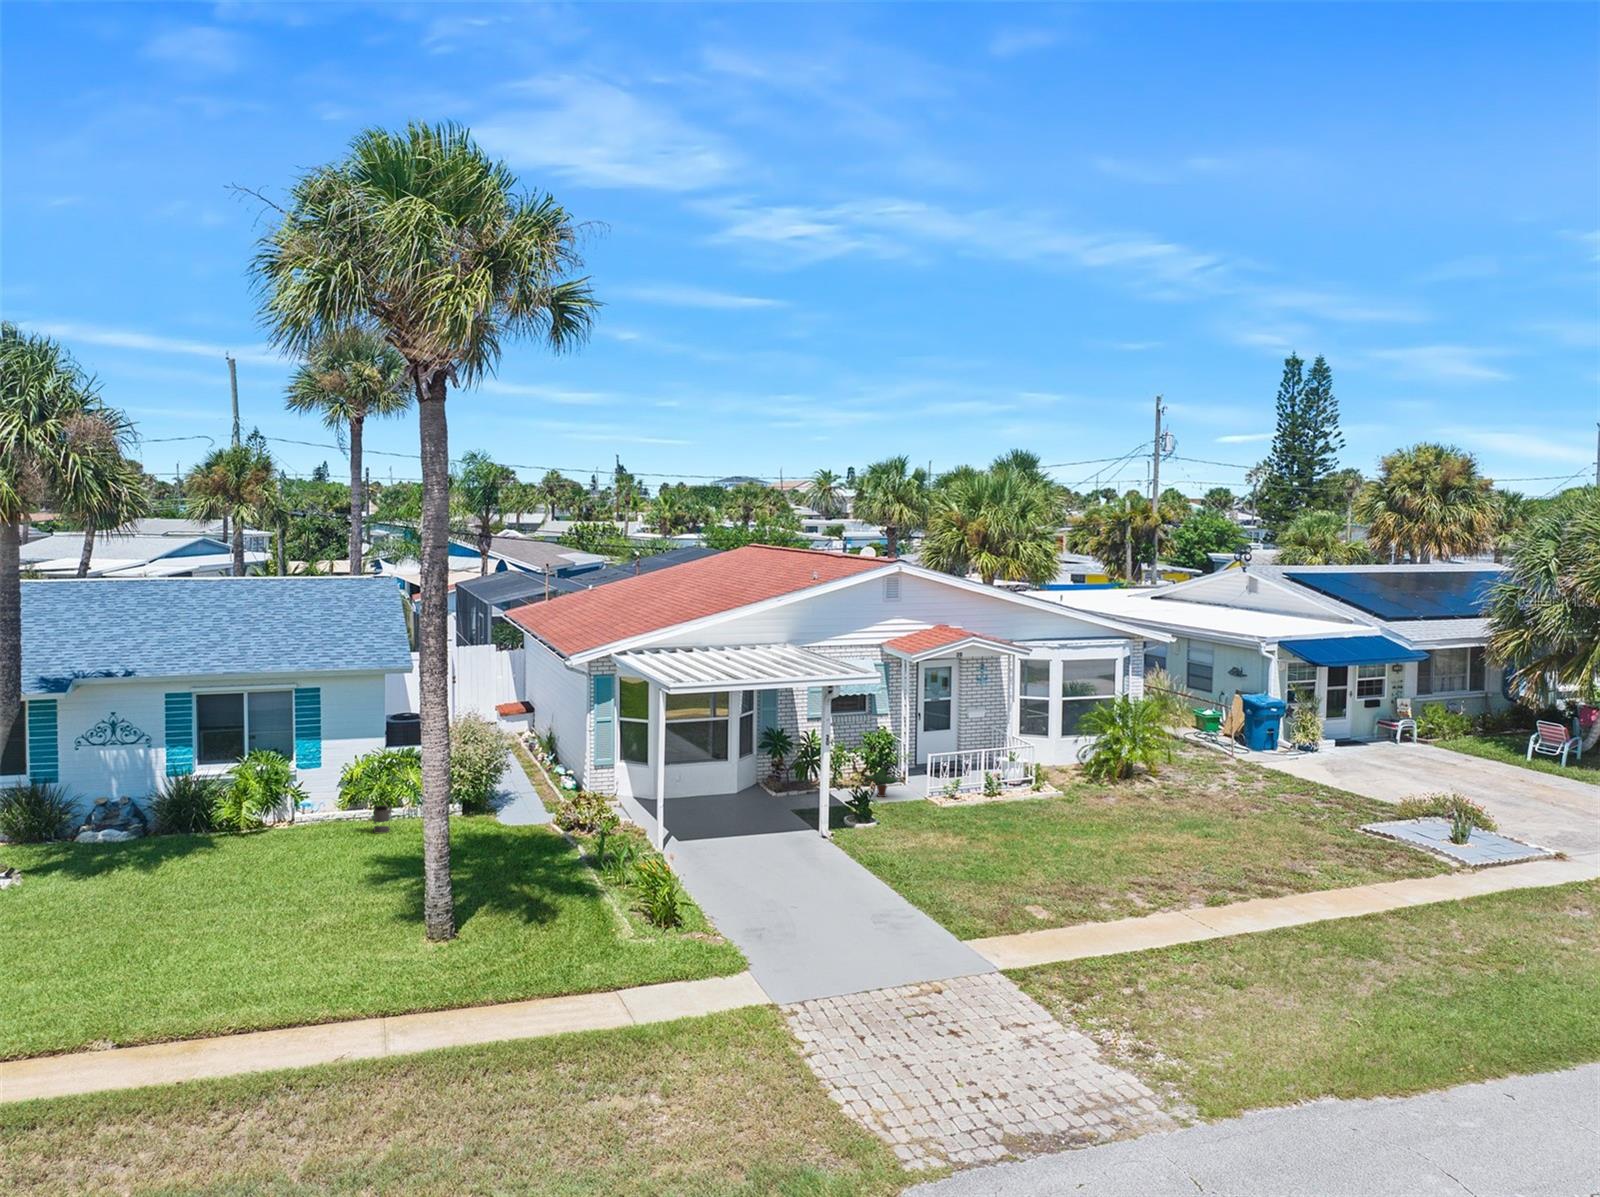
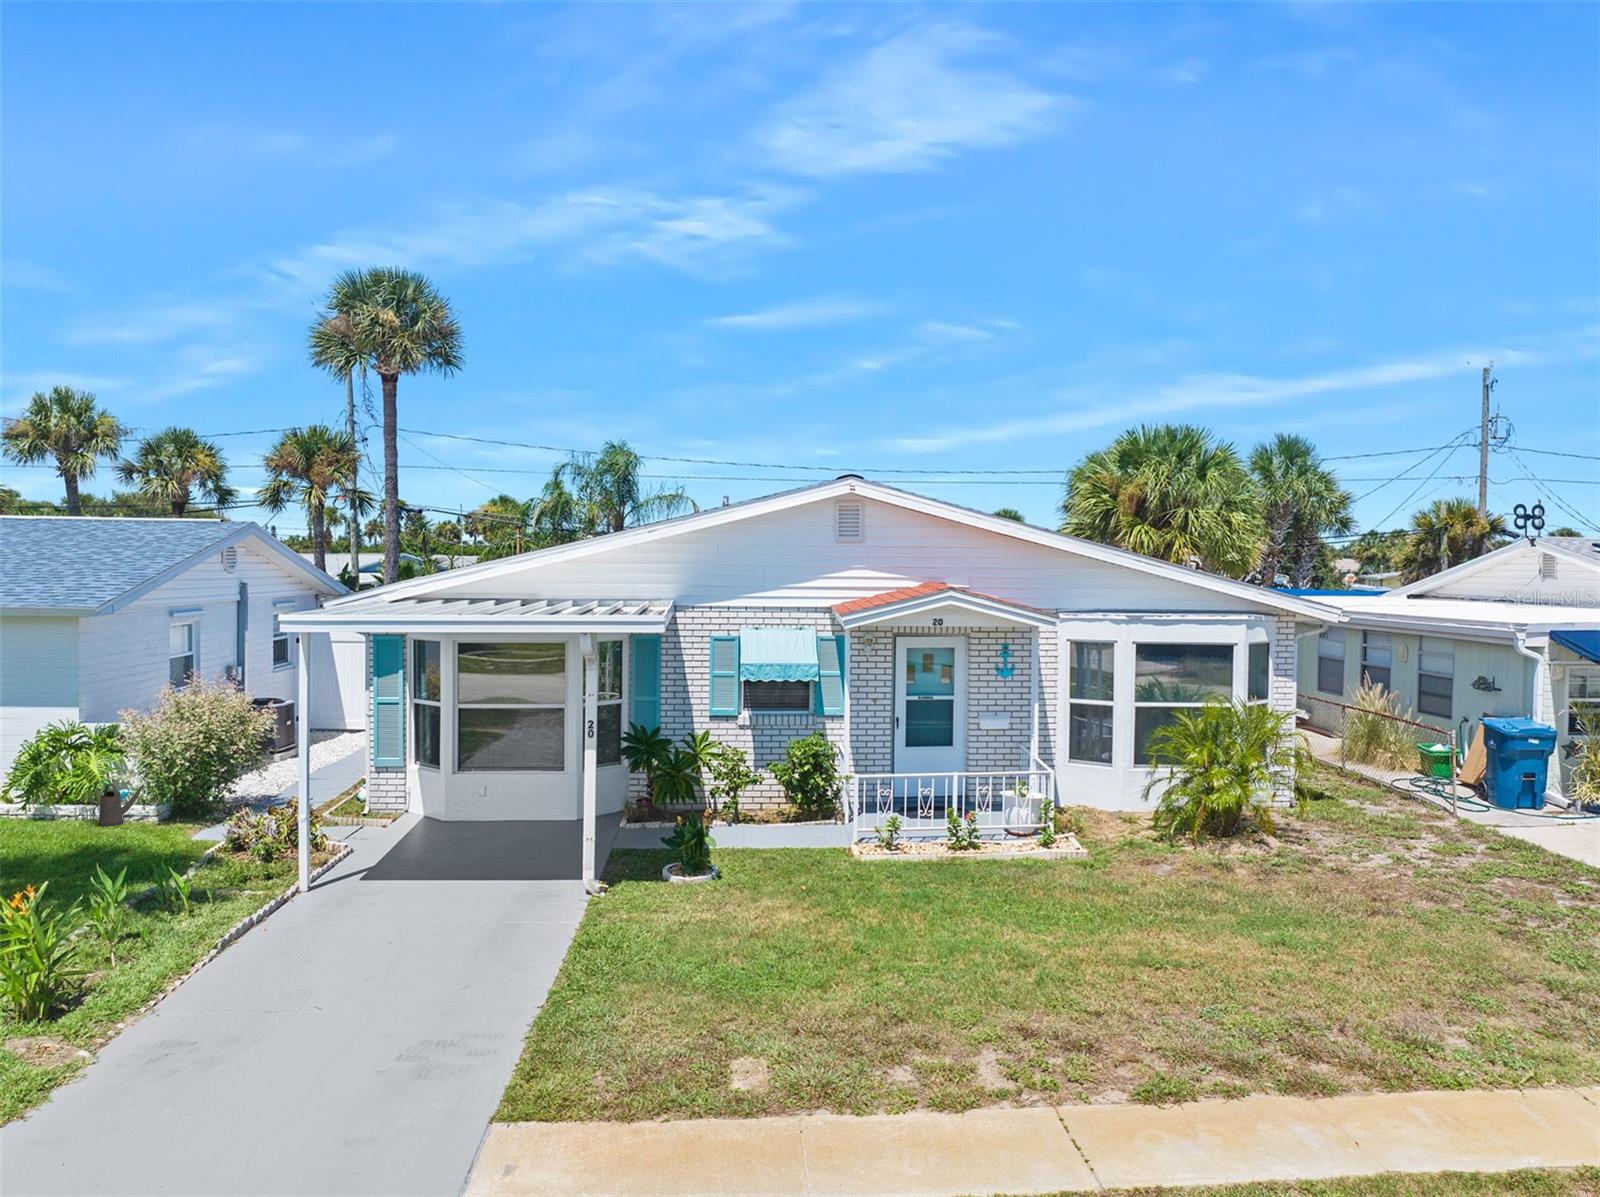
potted plant: present [867,770,899,797] -> none [765,792,825,833]

